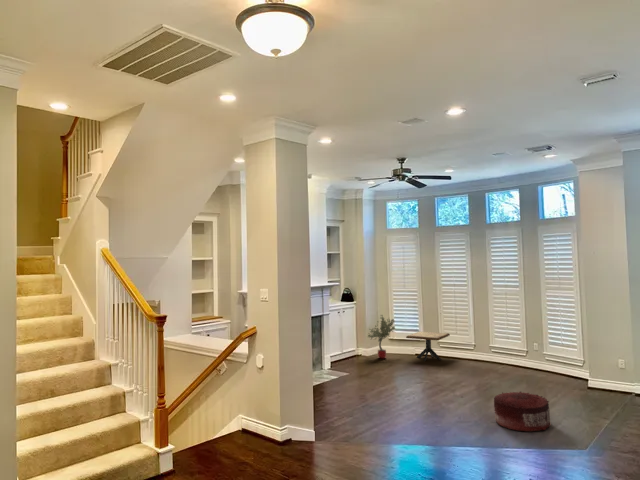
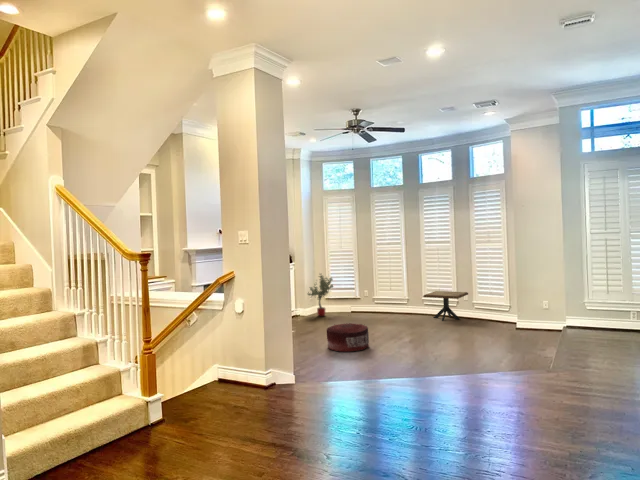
side table: present [406,332,450,361] -> present [423,291,468,321]
pouf: present [494,392,551,431] -> present [327,323,369,352]

